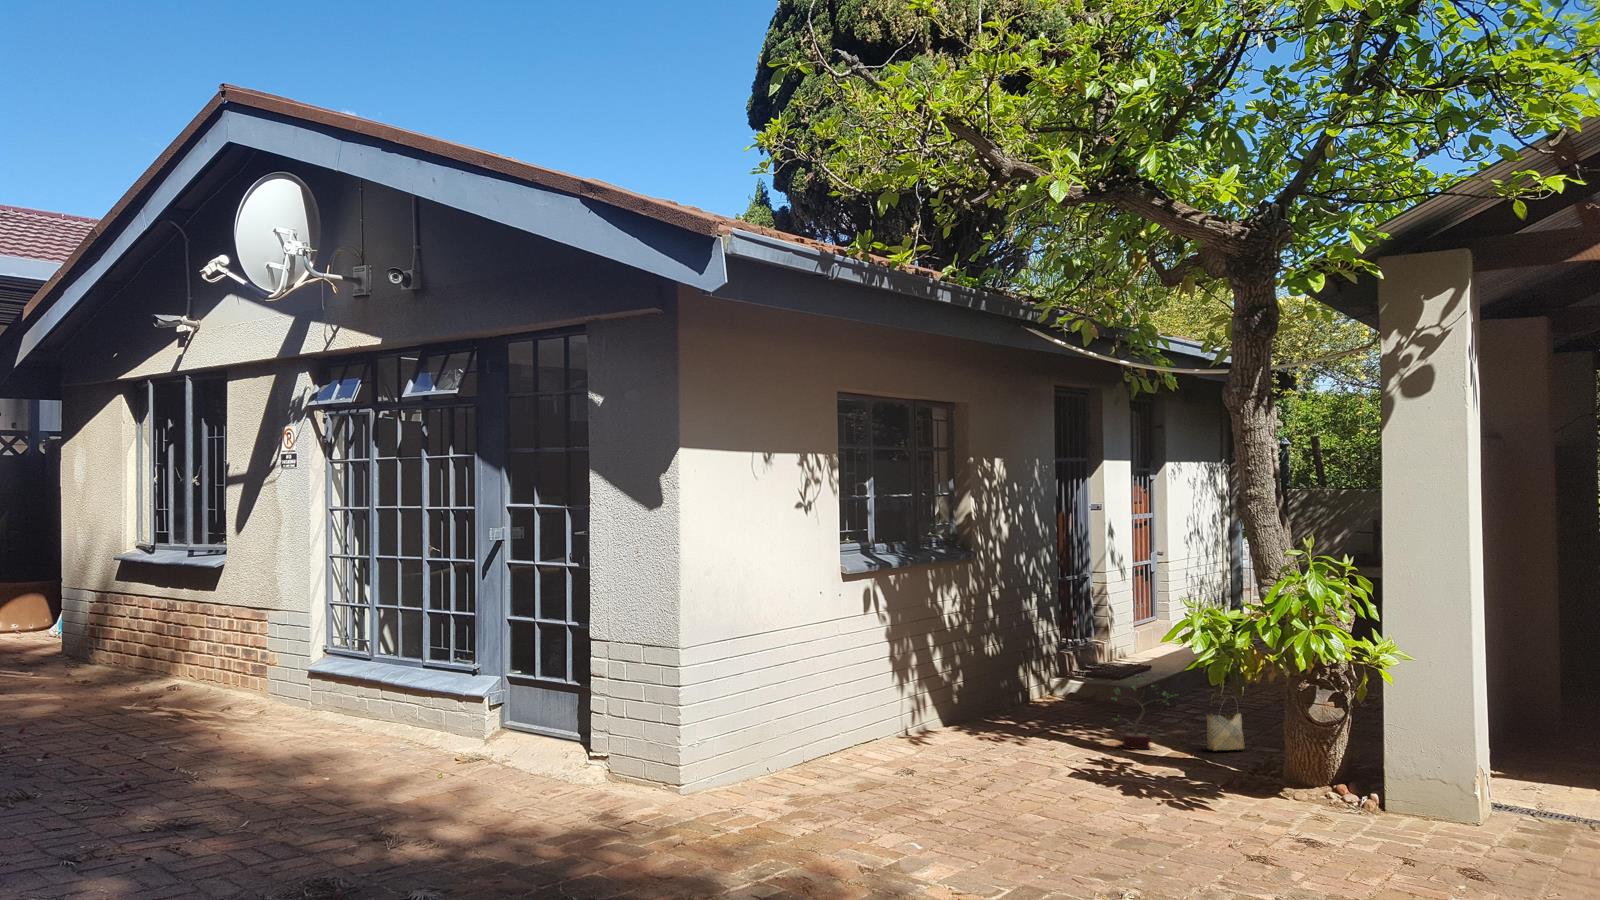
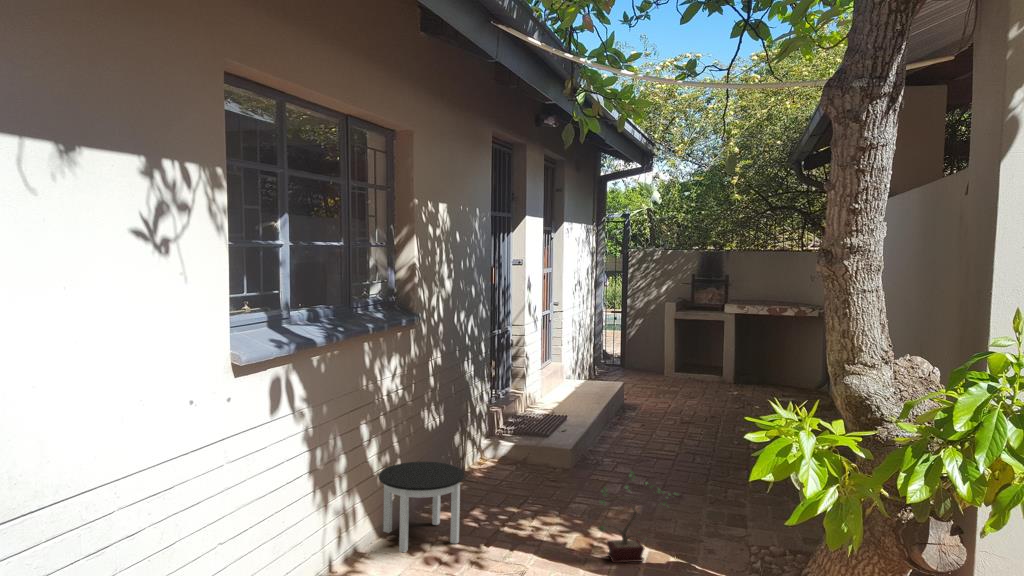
round table: none [942,671,1009,733] -> present [379,462,464,552]
woven basket: present [1206,700,1244,751] -> none [702,482,741,555]

